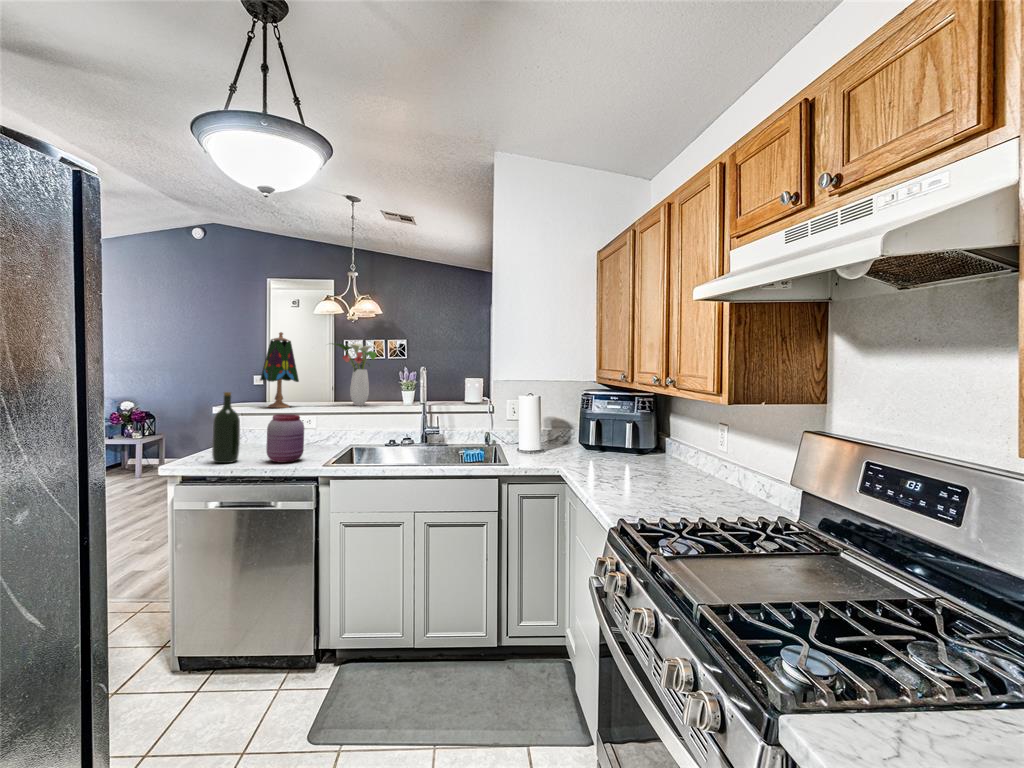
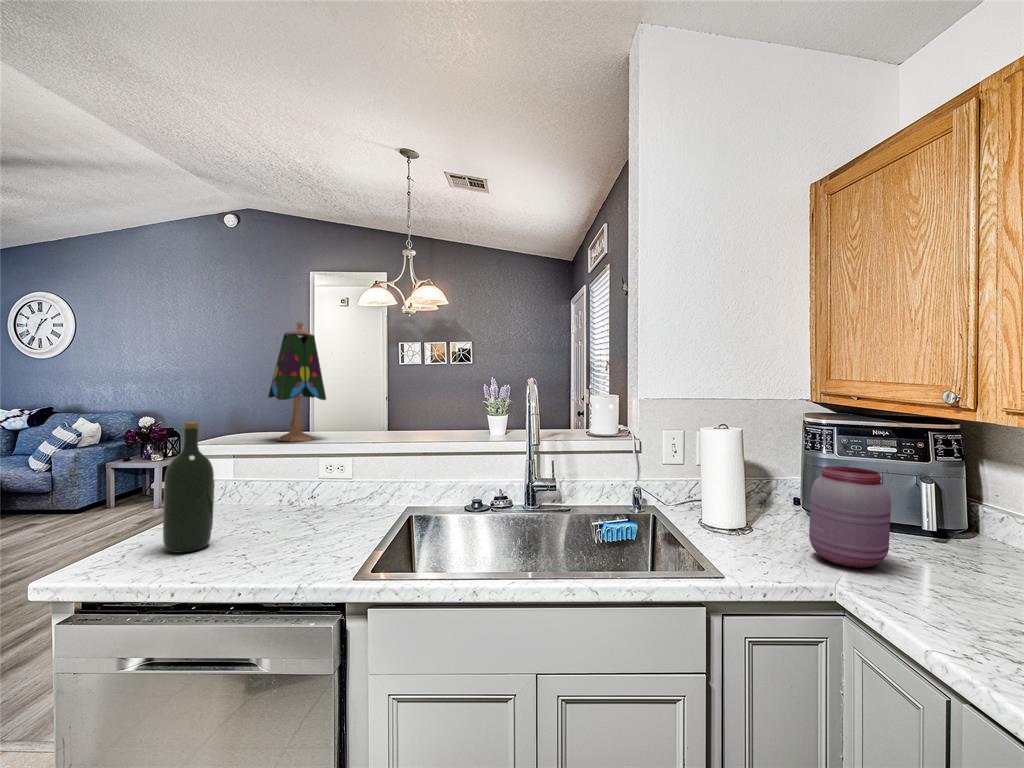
flower arrangement: present [335,344,376,406] -> none [367,338,446,437]
jar: present [266,414,304,463] -> present [809,466,891,568]

